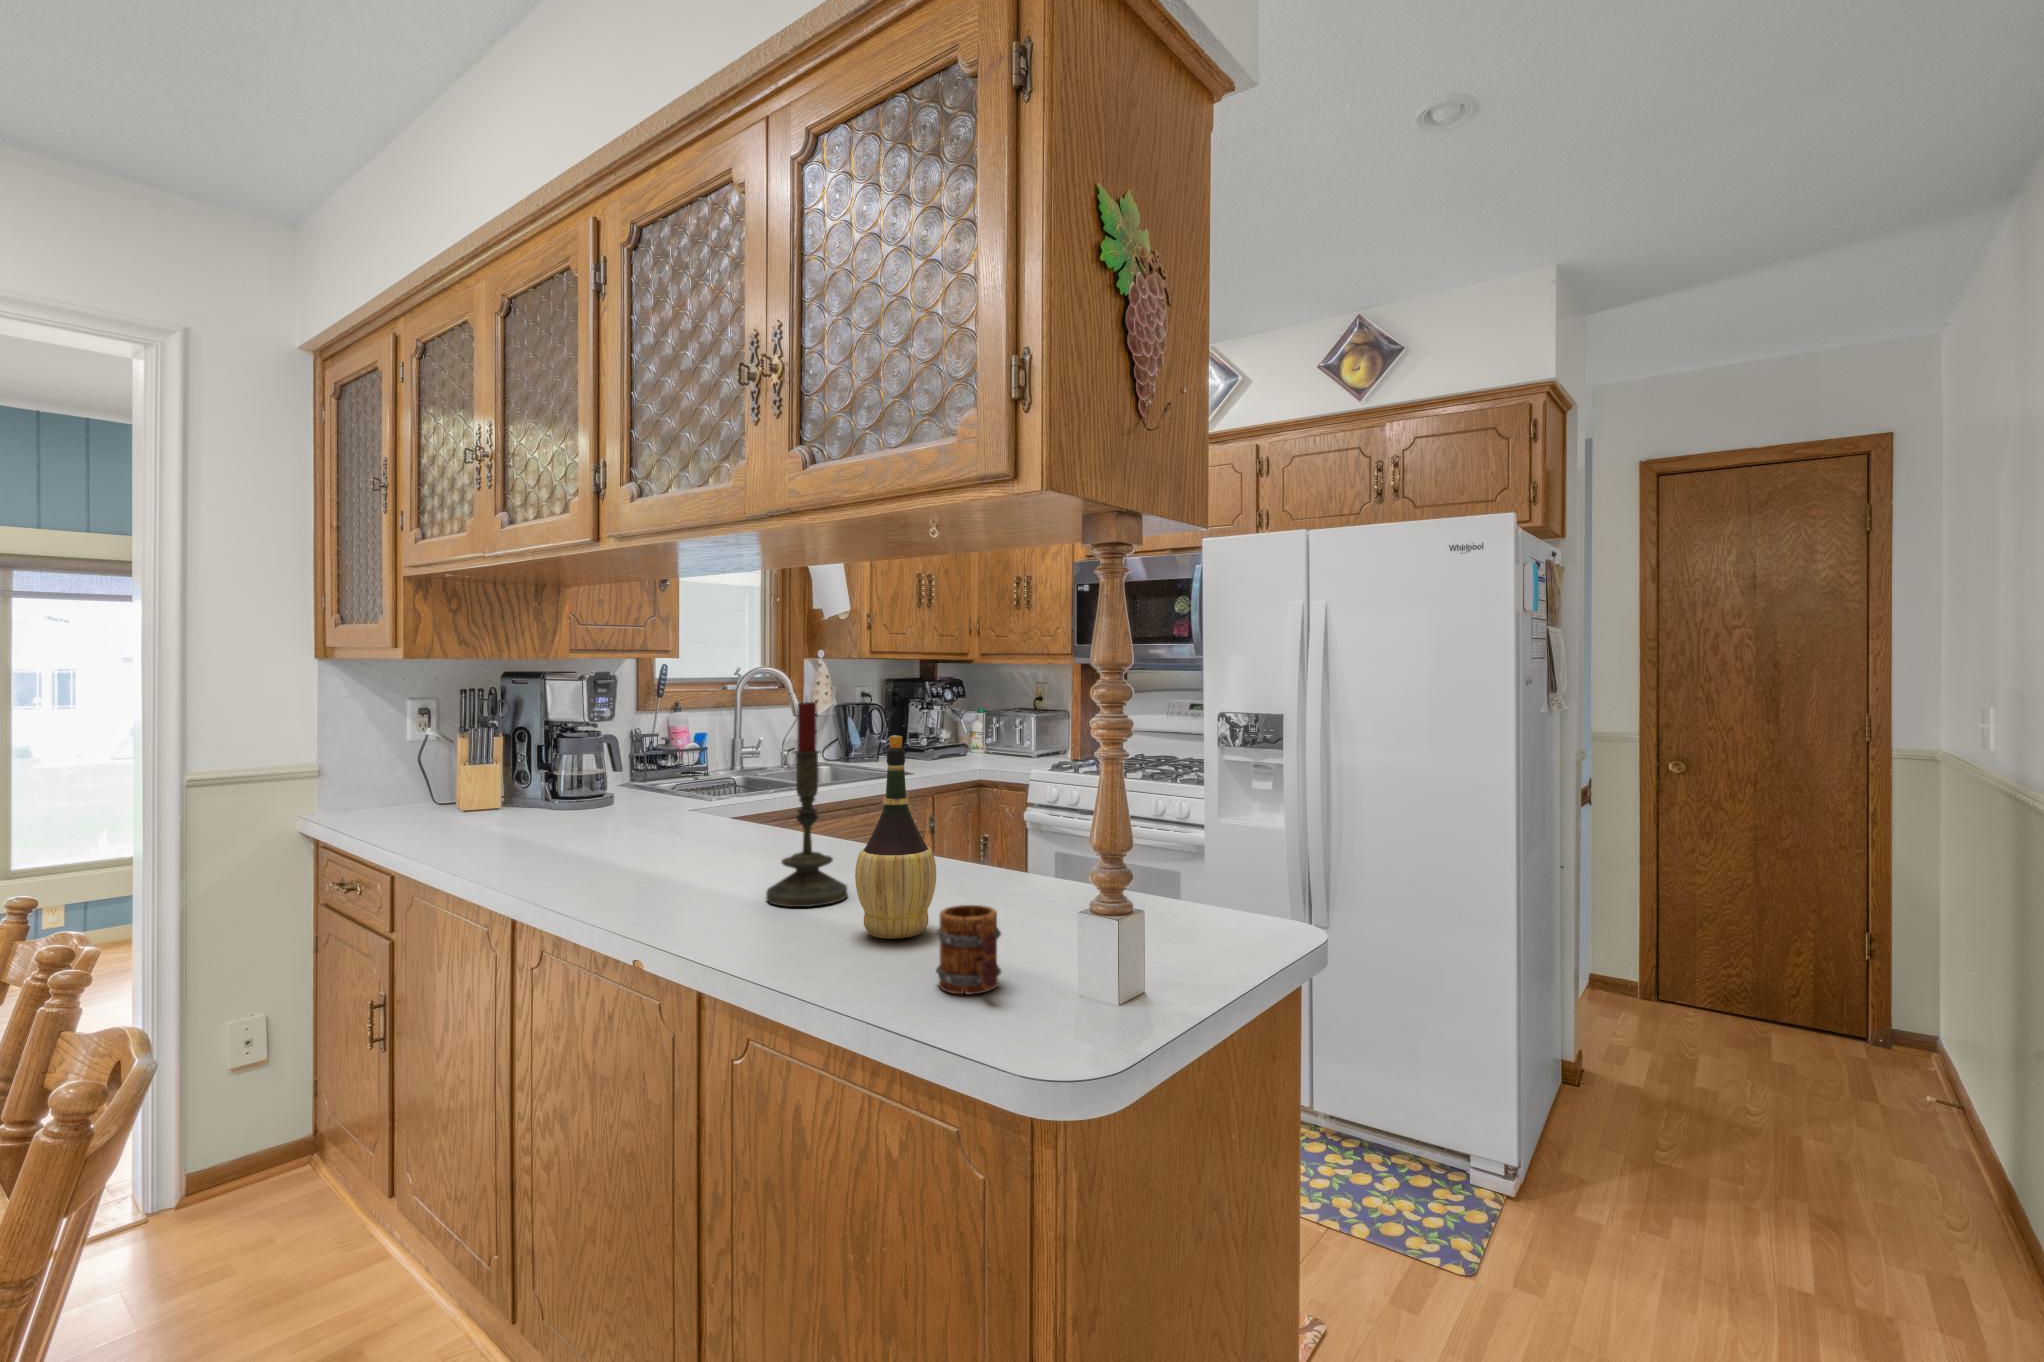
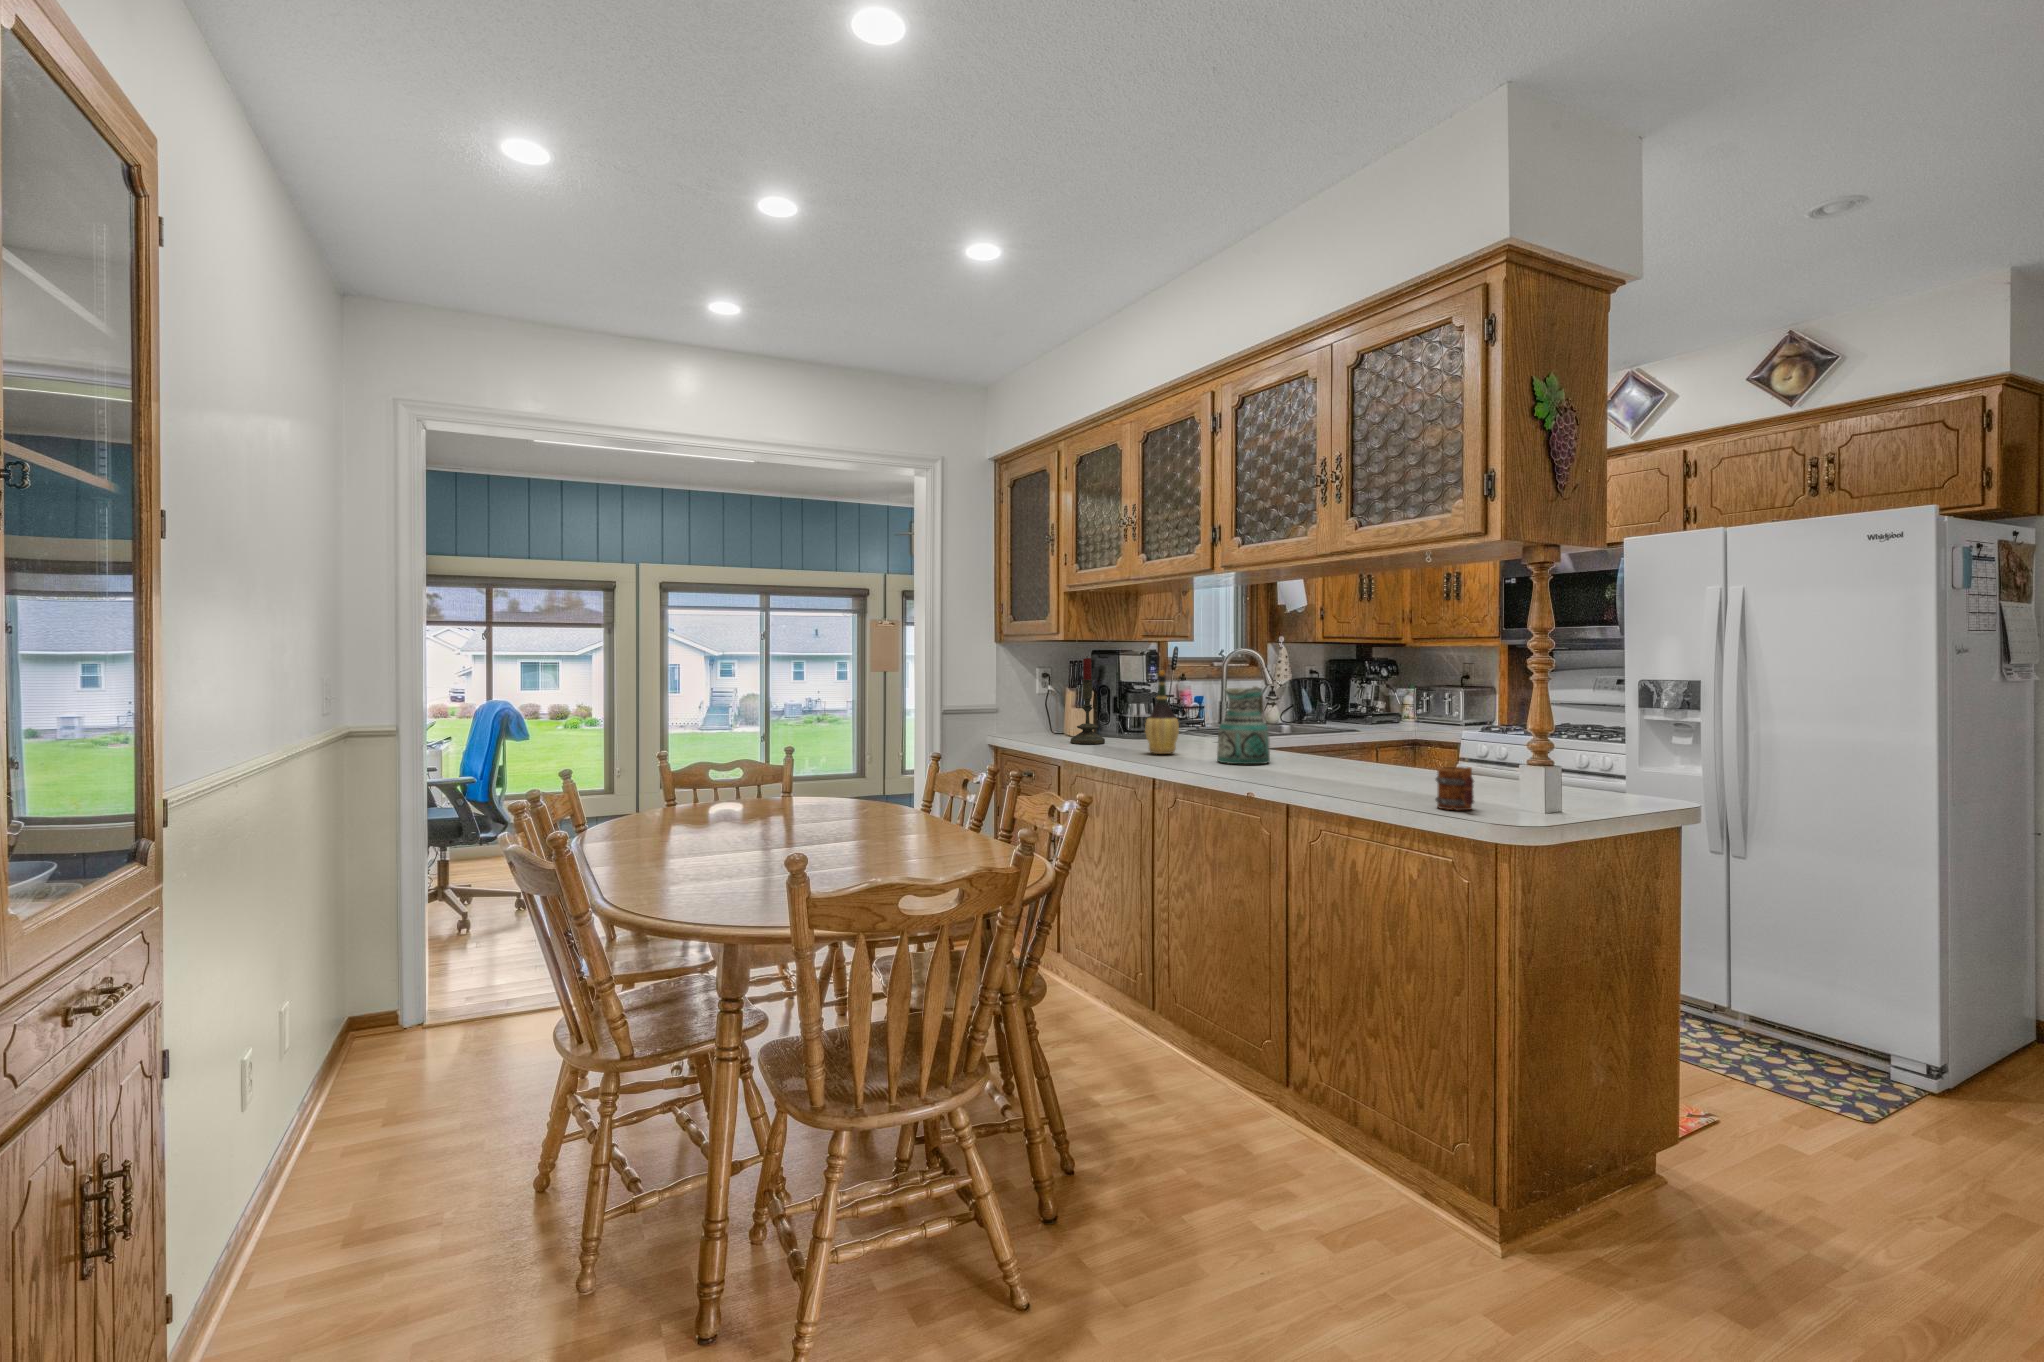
candle: present [766,701,847,907] -> present [1071,658,1105,744]
ceramic pitcher: none [639,735,729,869] -> present [1217,686,1270,764]
wine bottle: present [855,735,936,938] -> present [1145,670,1179,754]

